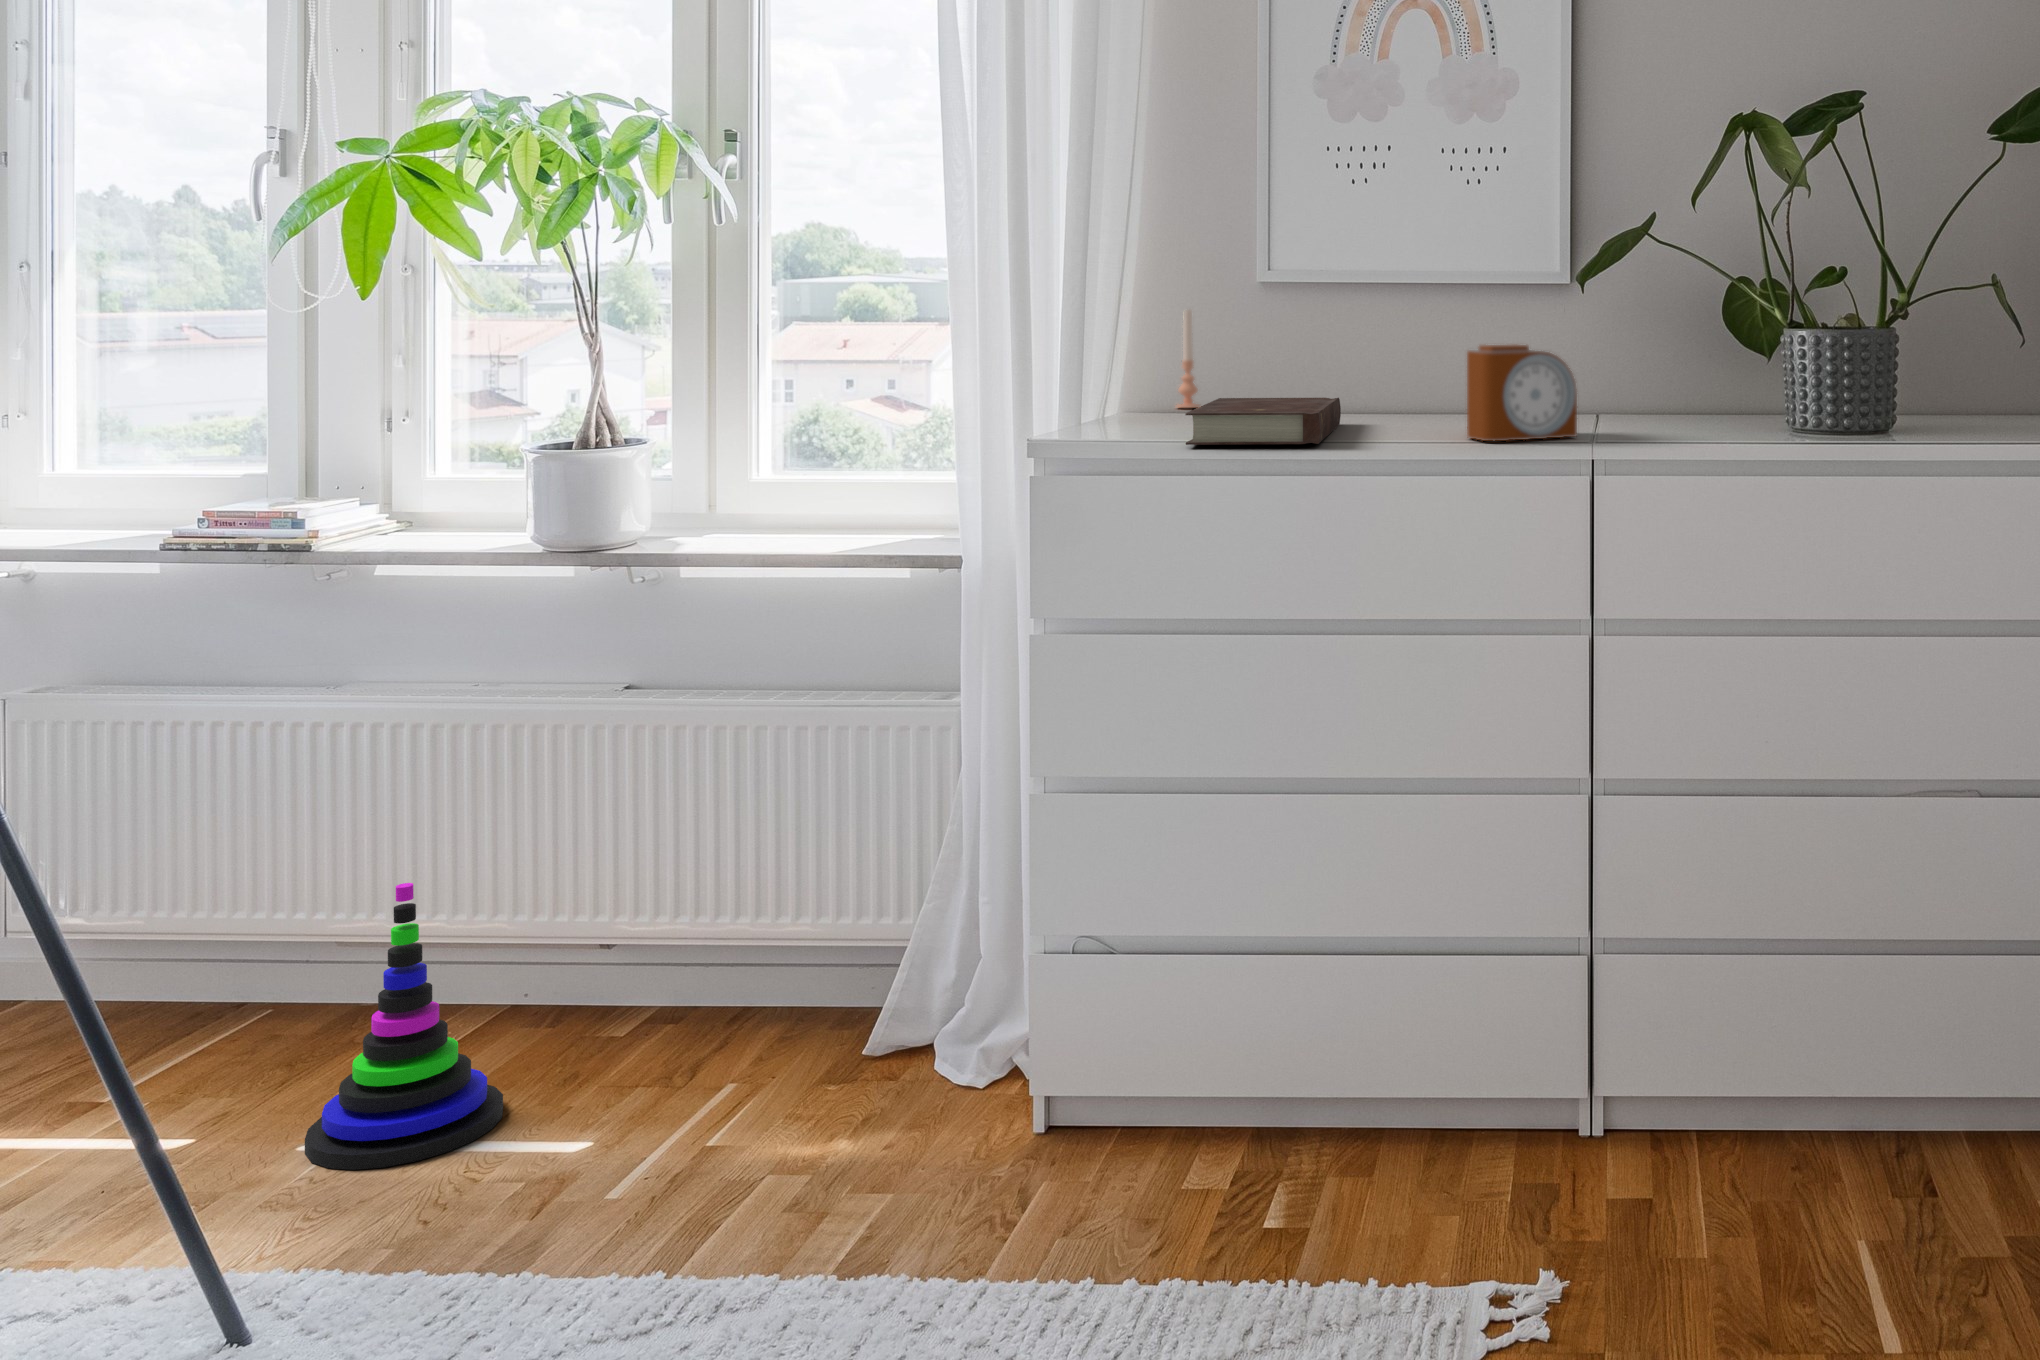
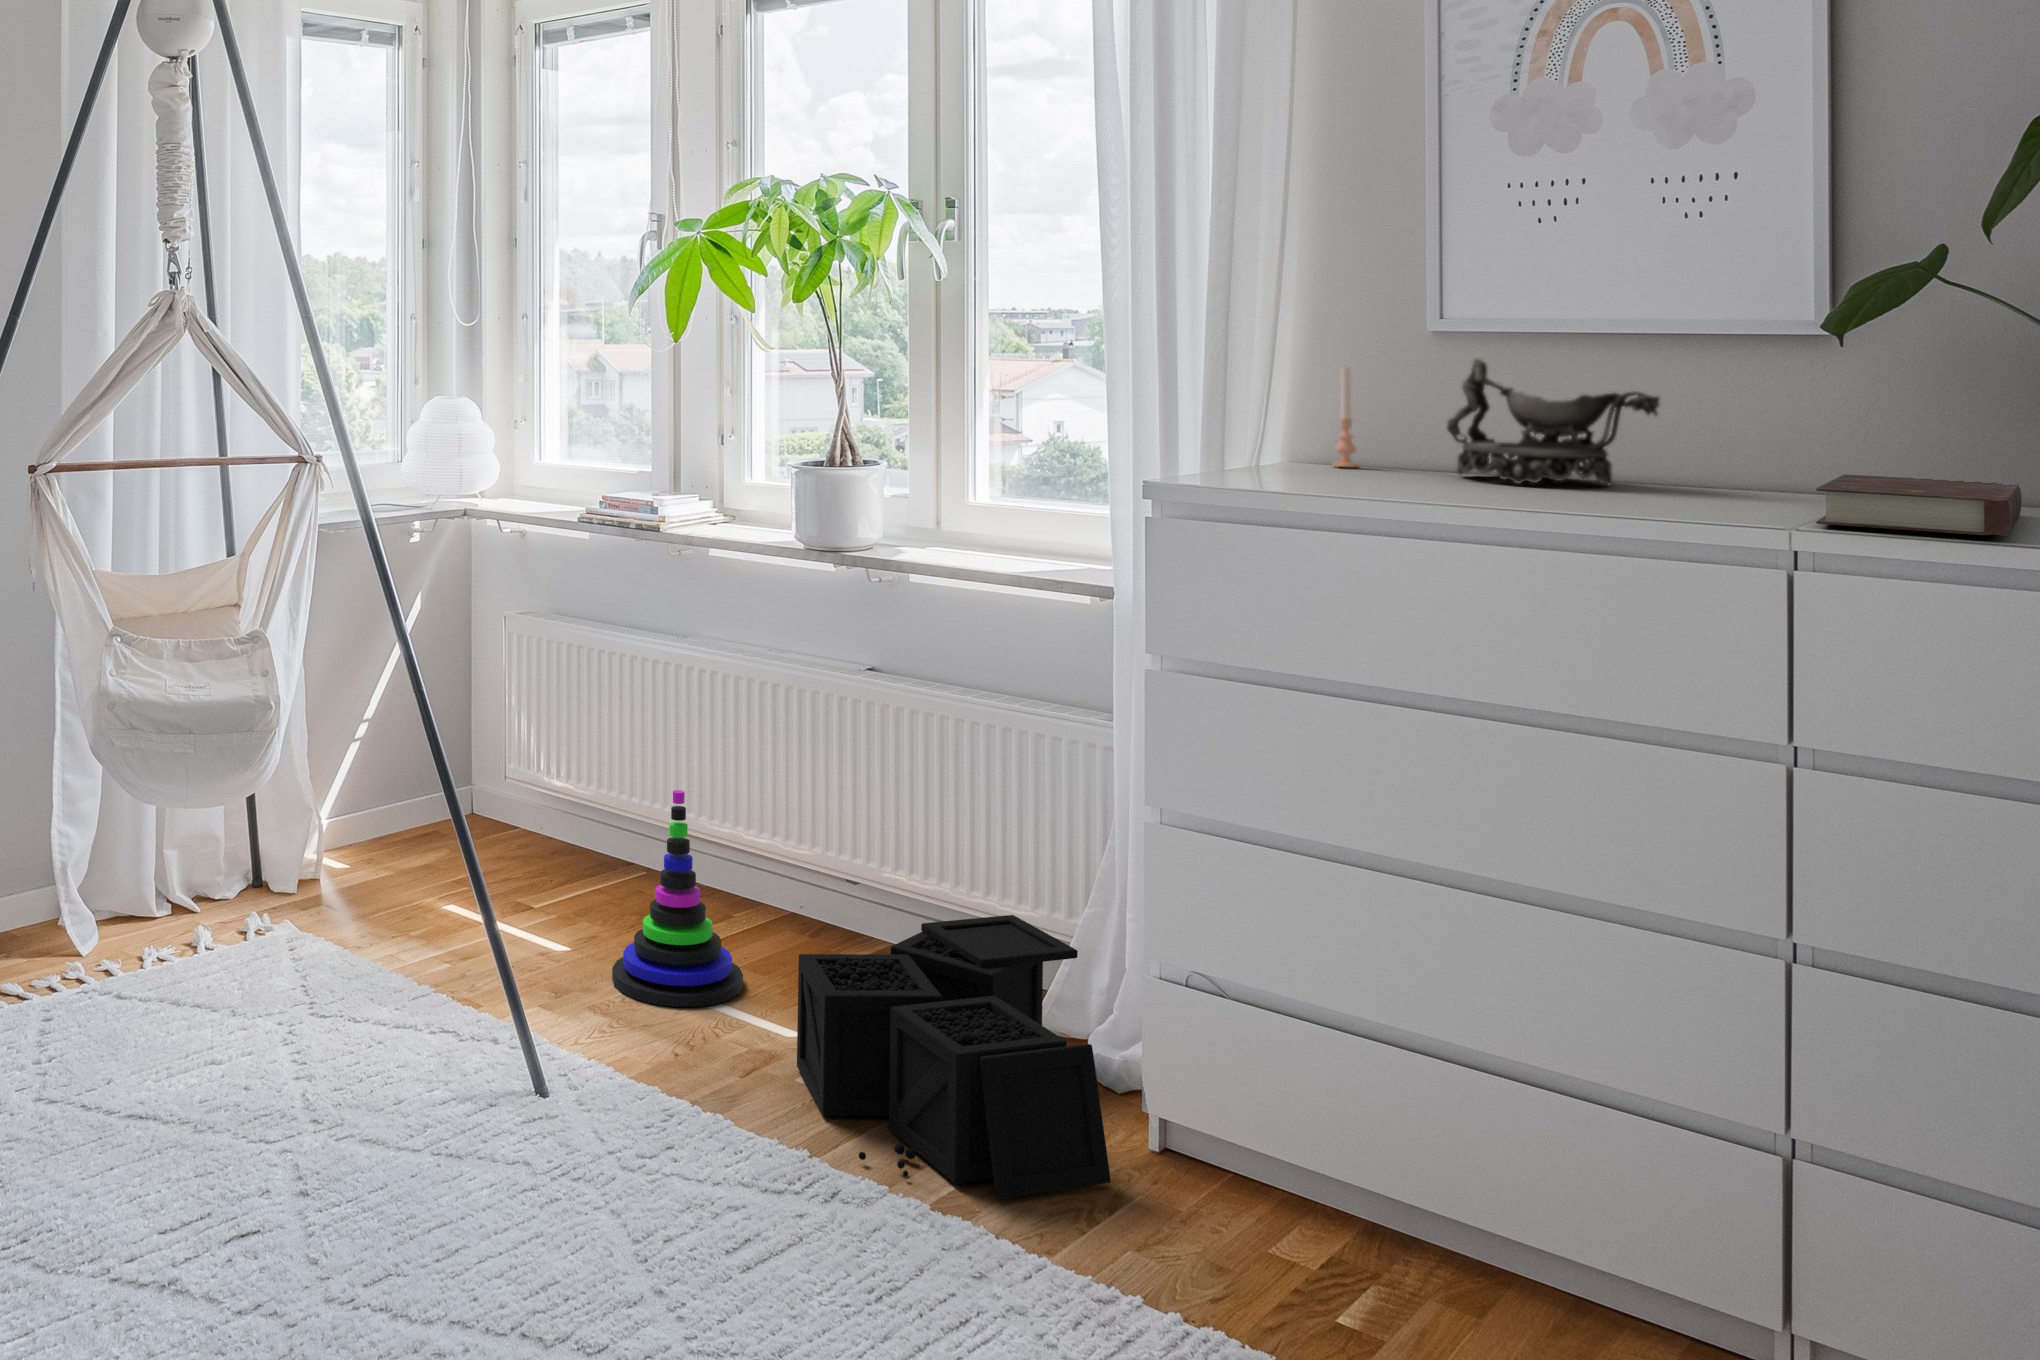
decorative bowl: none [1281,272,1456,413] -> present [1447,359,1659,485]
alarm clock: present [1467,345,1577,441] -> none [1632,417,1786,531]
book: present [1185,398,1341,445] -> present [1816,474,2022,537]
storage bin: none [614,931,1016,1256] -> present [797,915,1111,1199]

